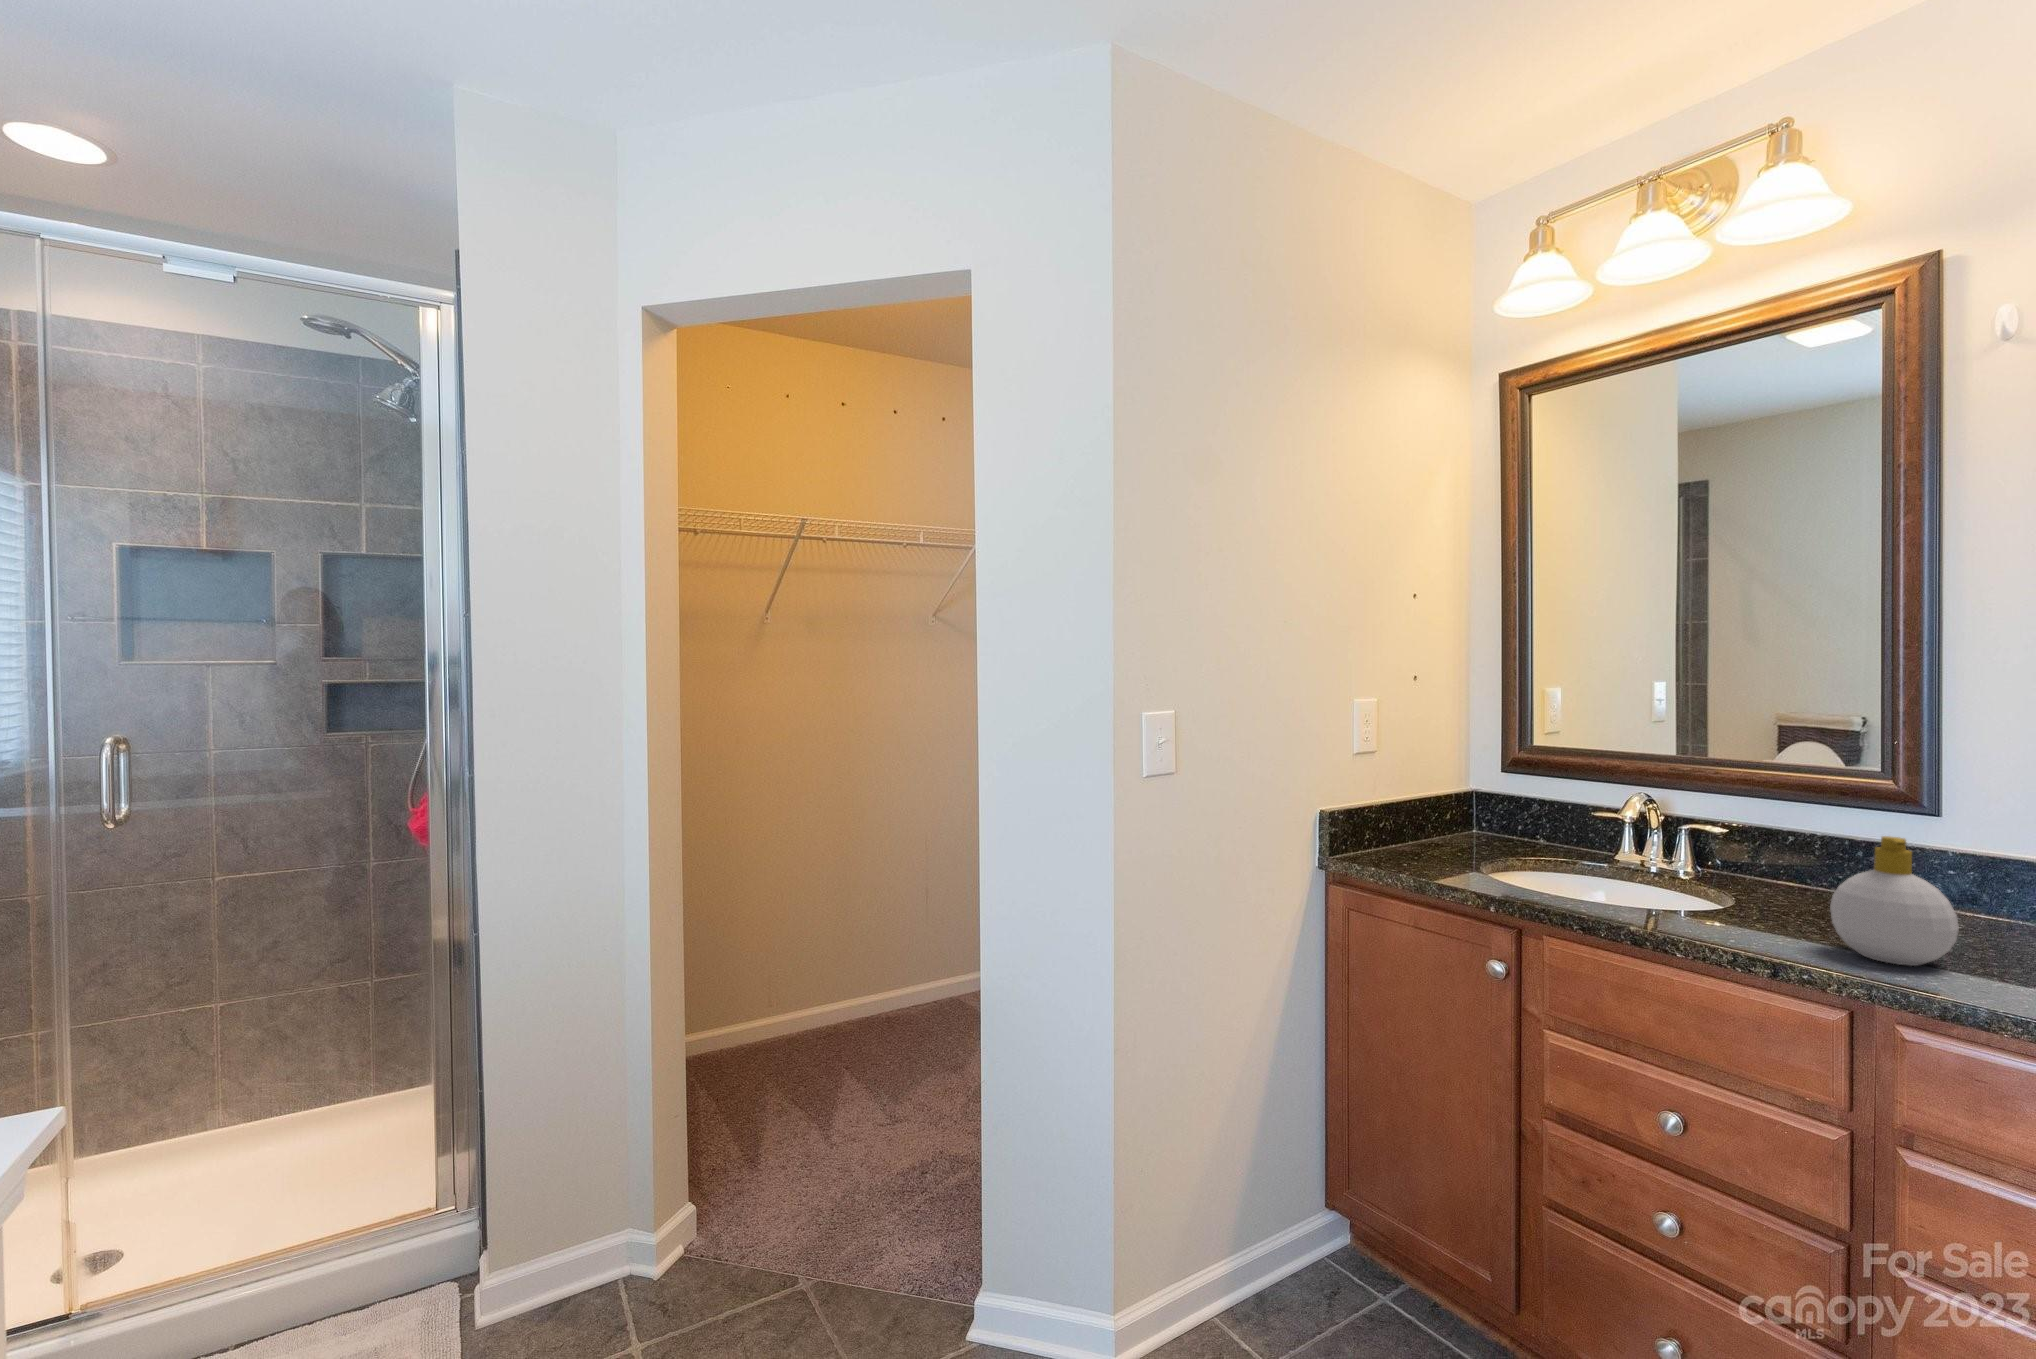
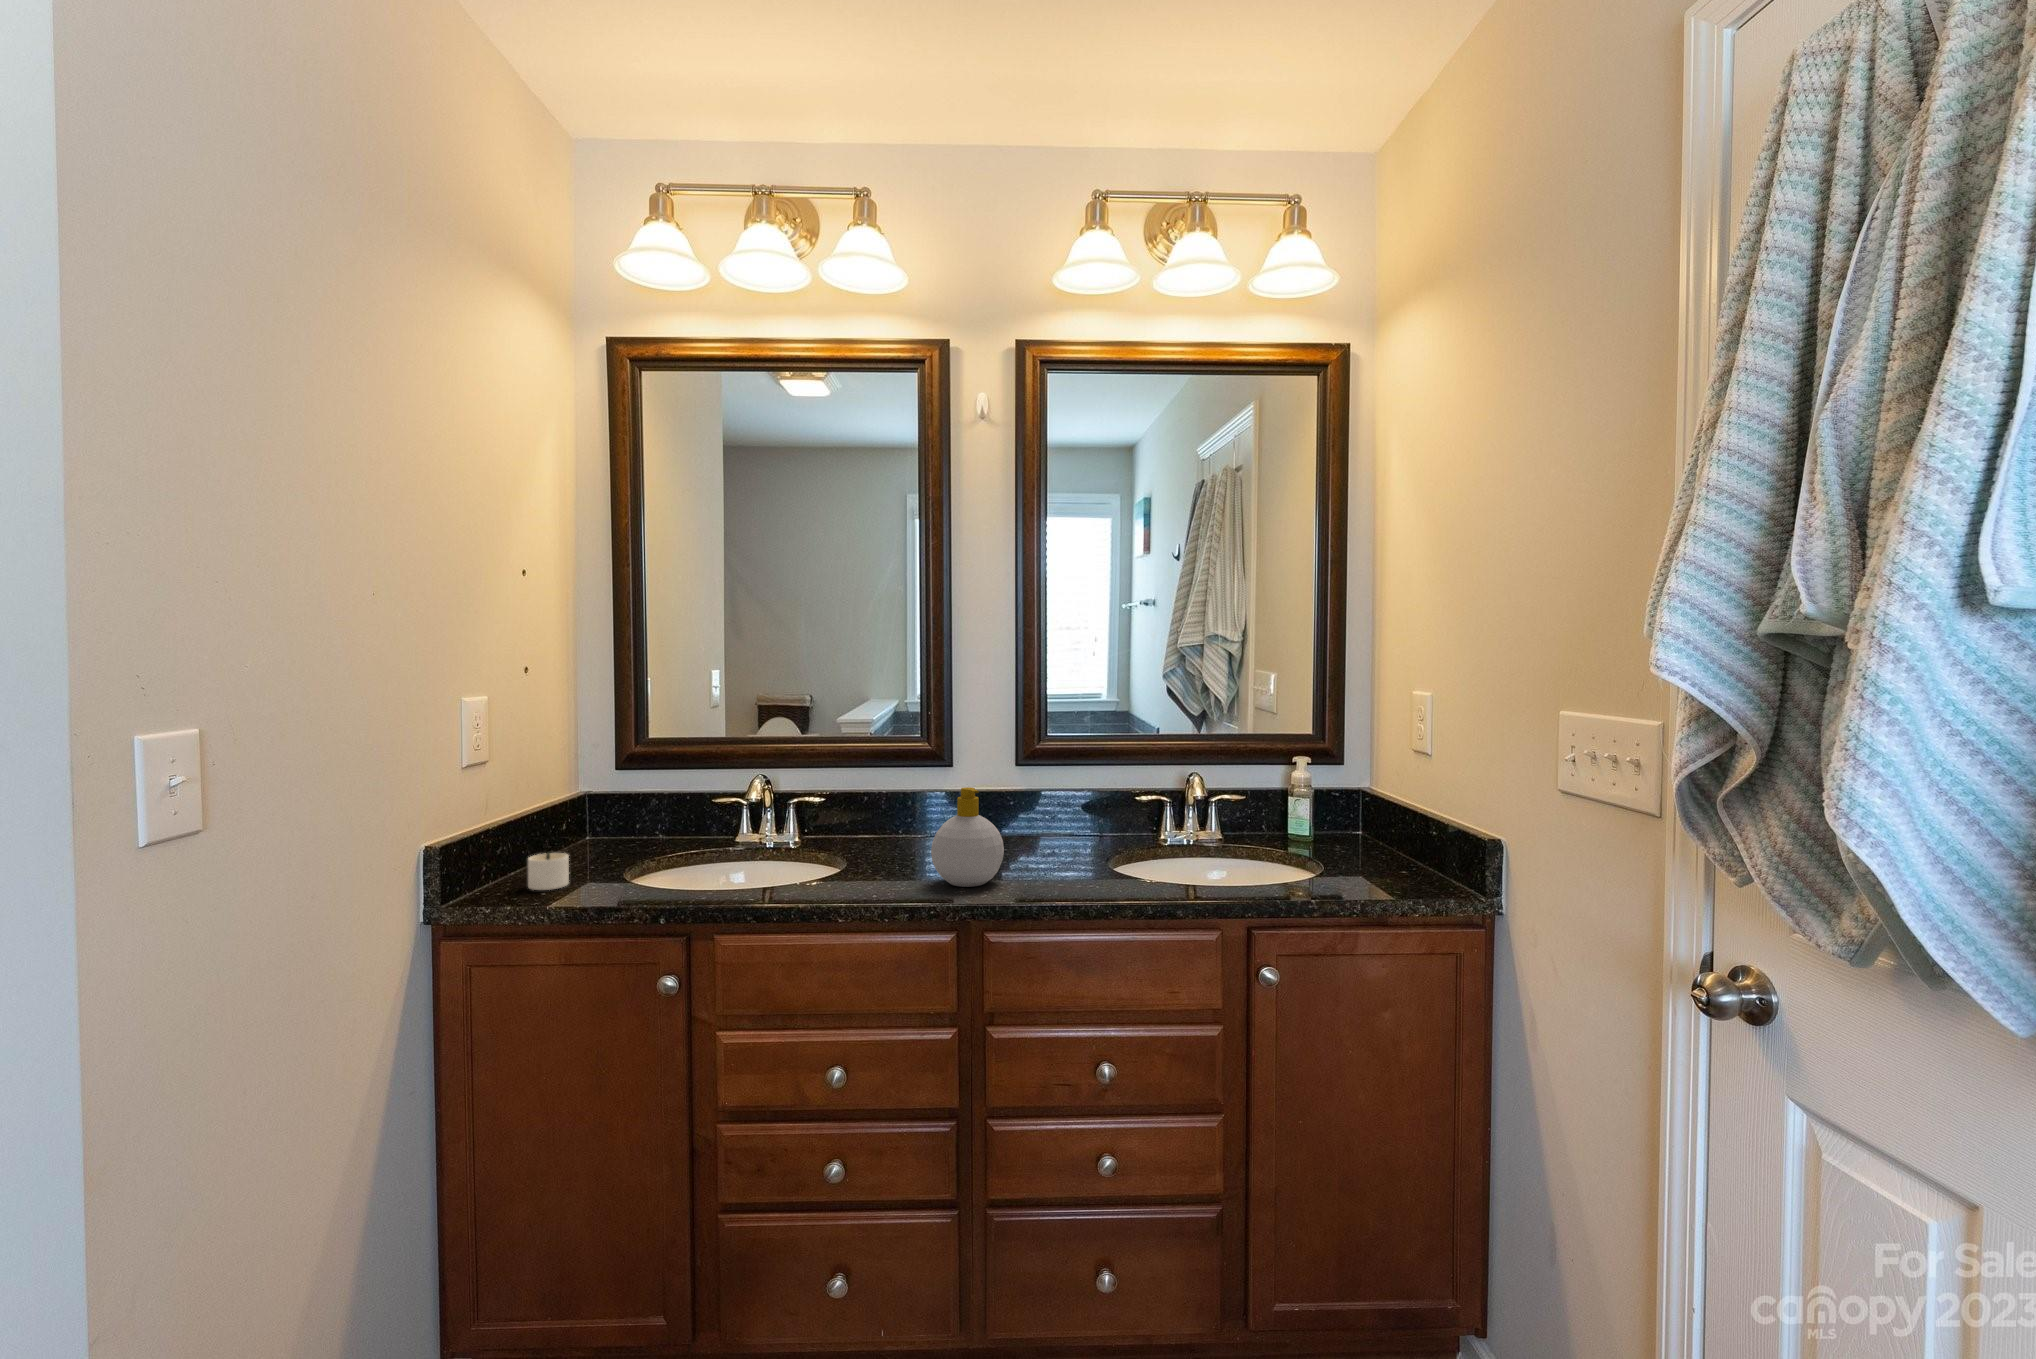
candle: none [1398,833,1448,867] -> present [528,853,569,890]

